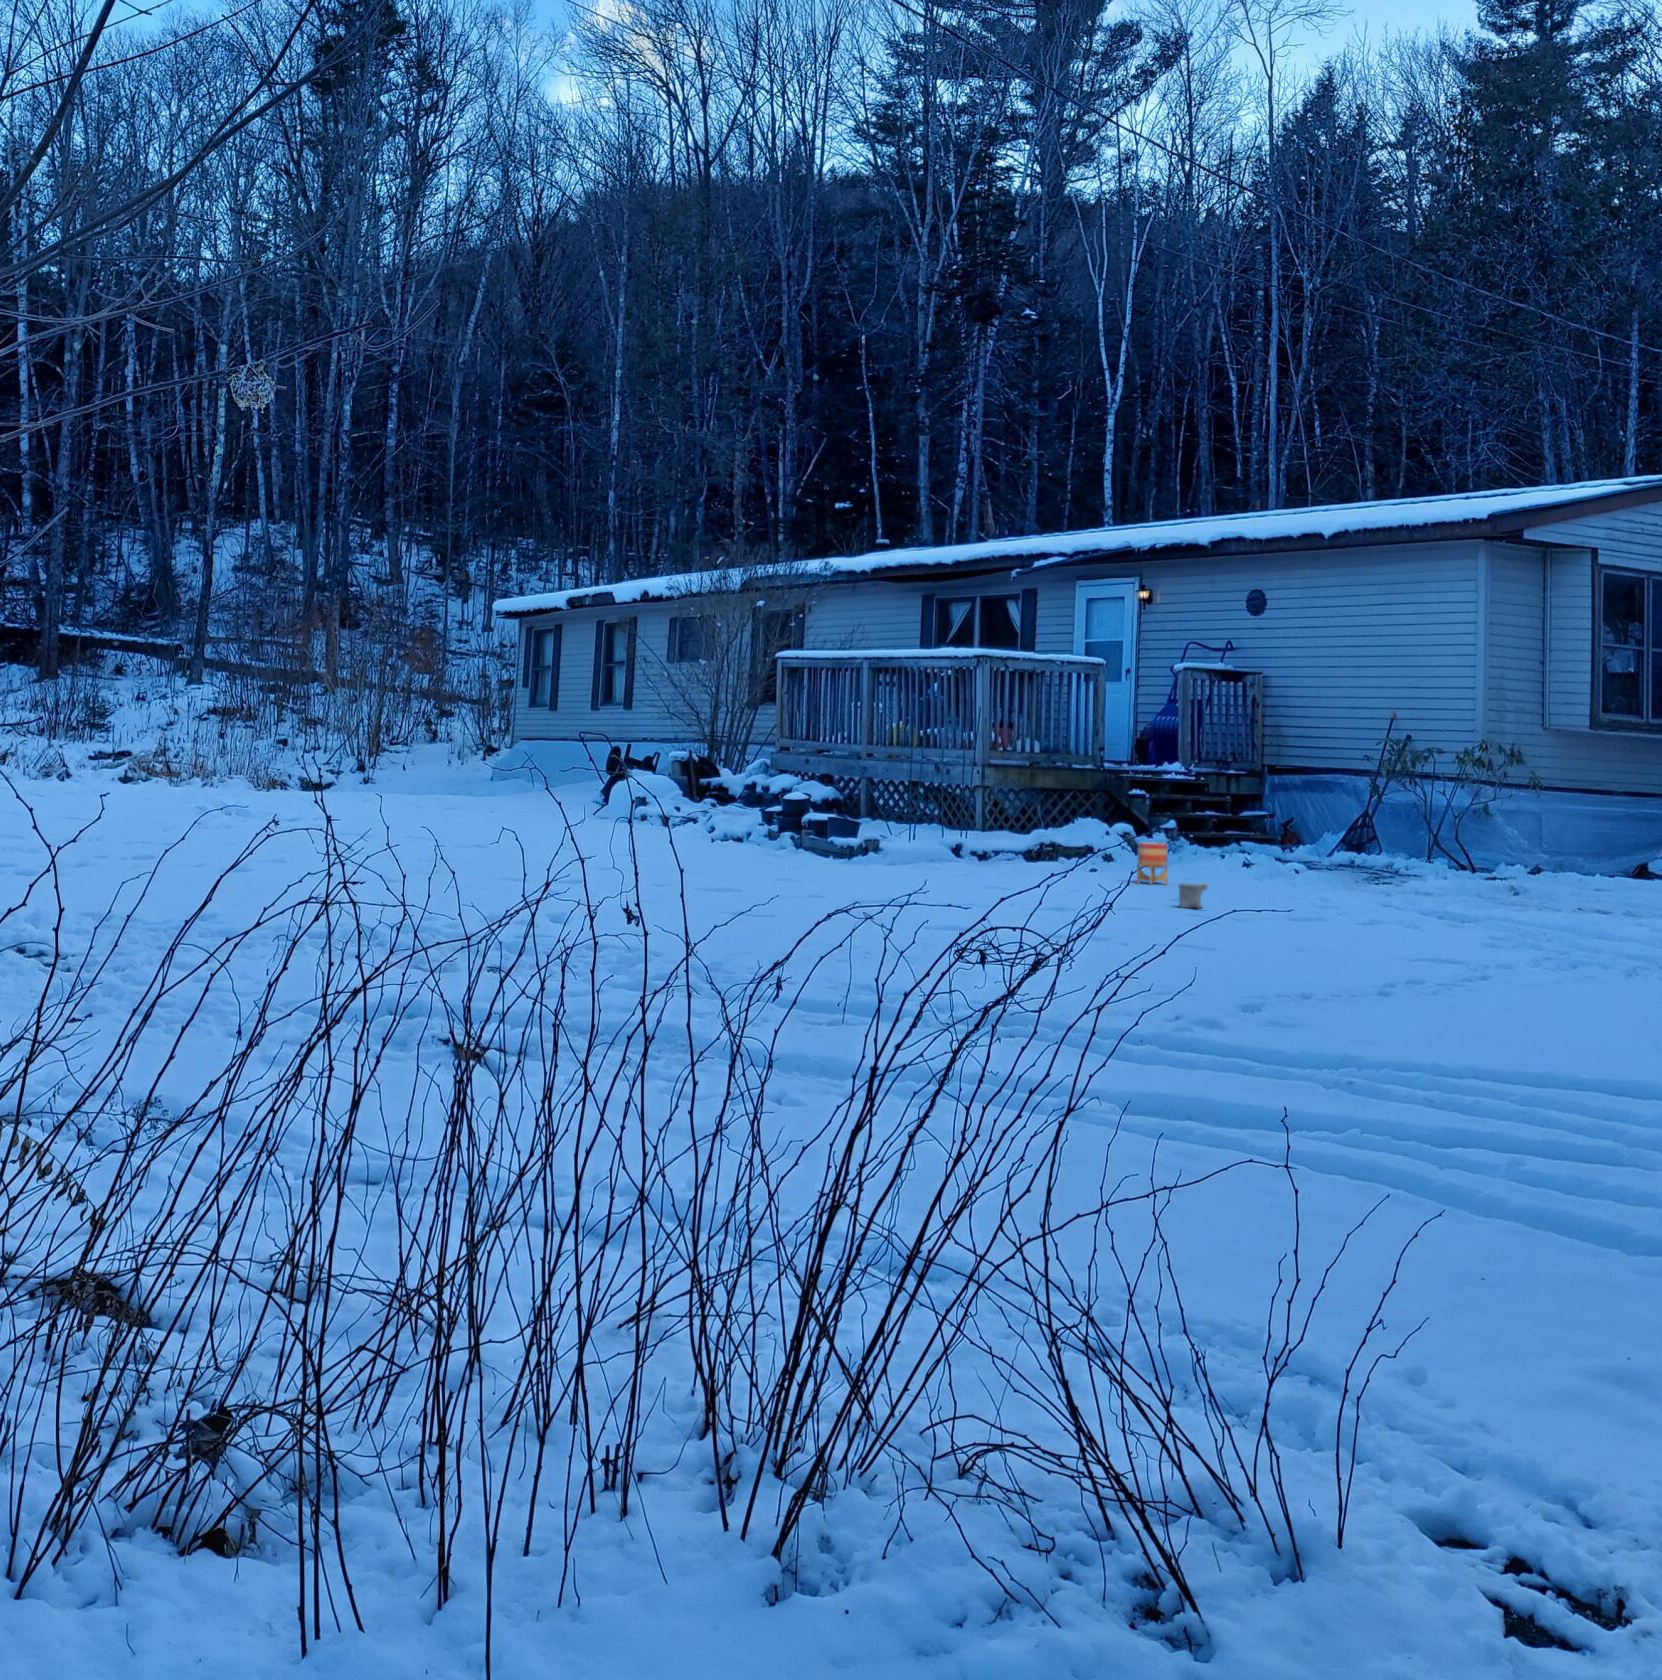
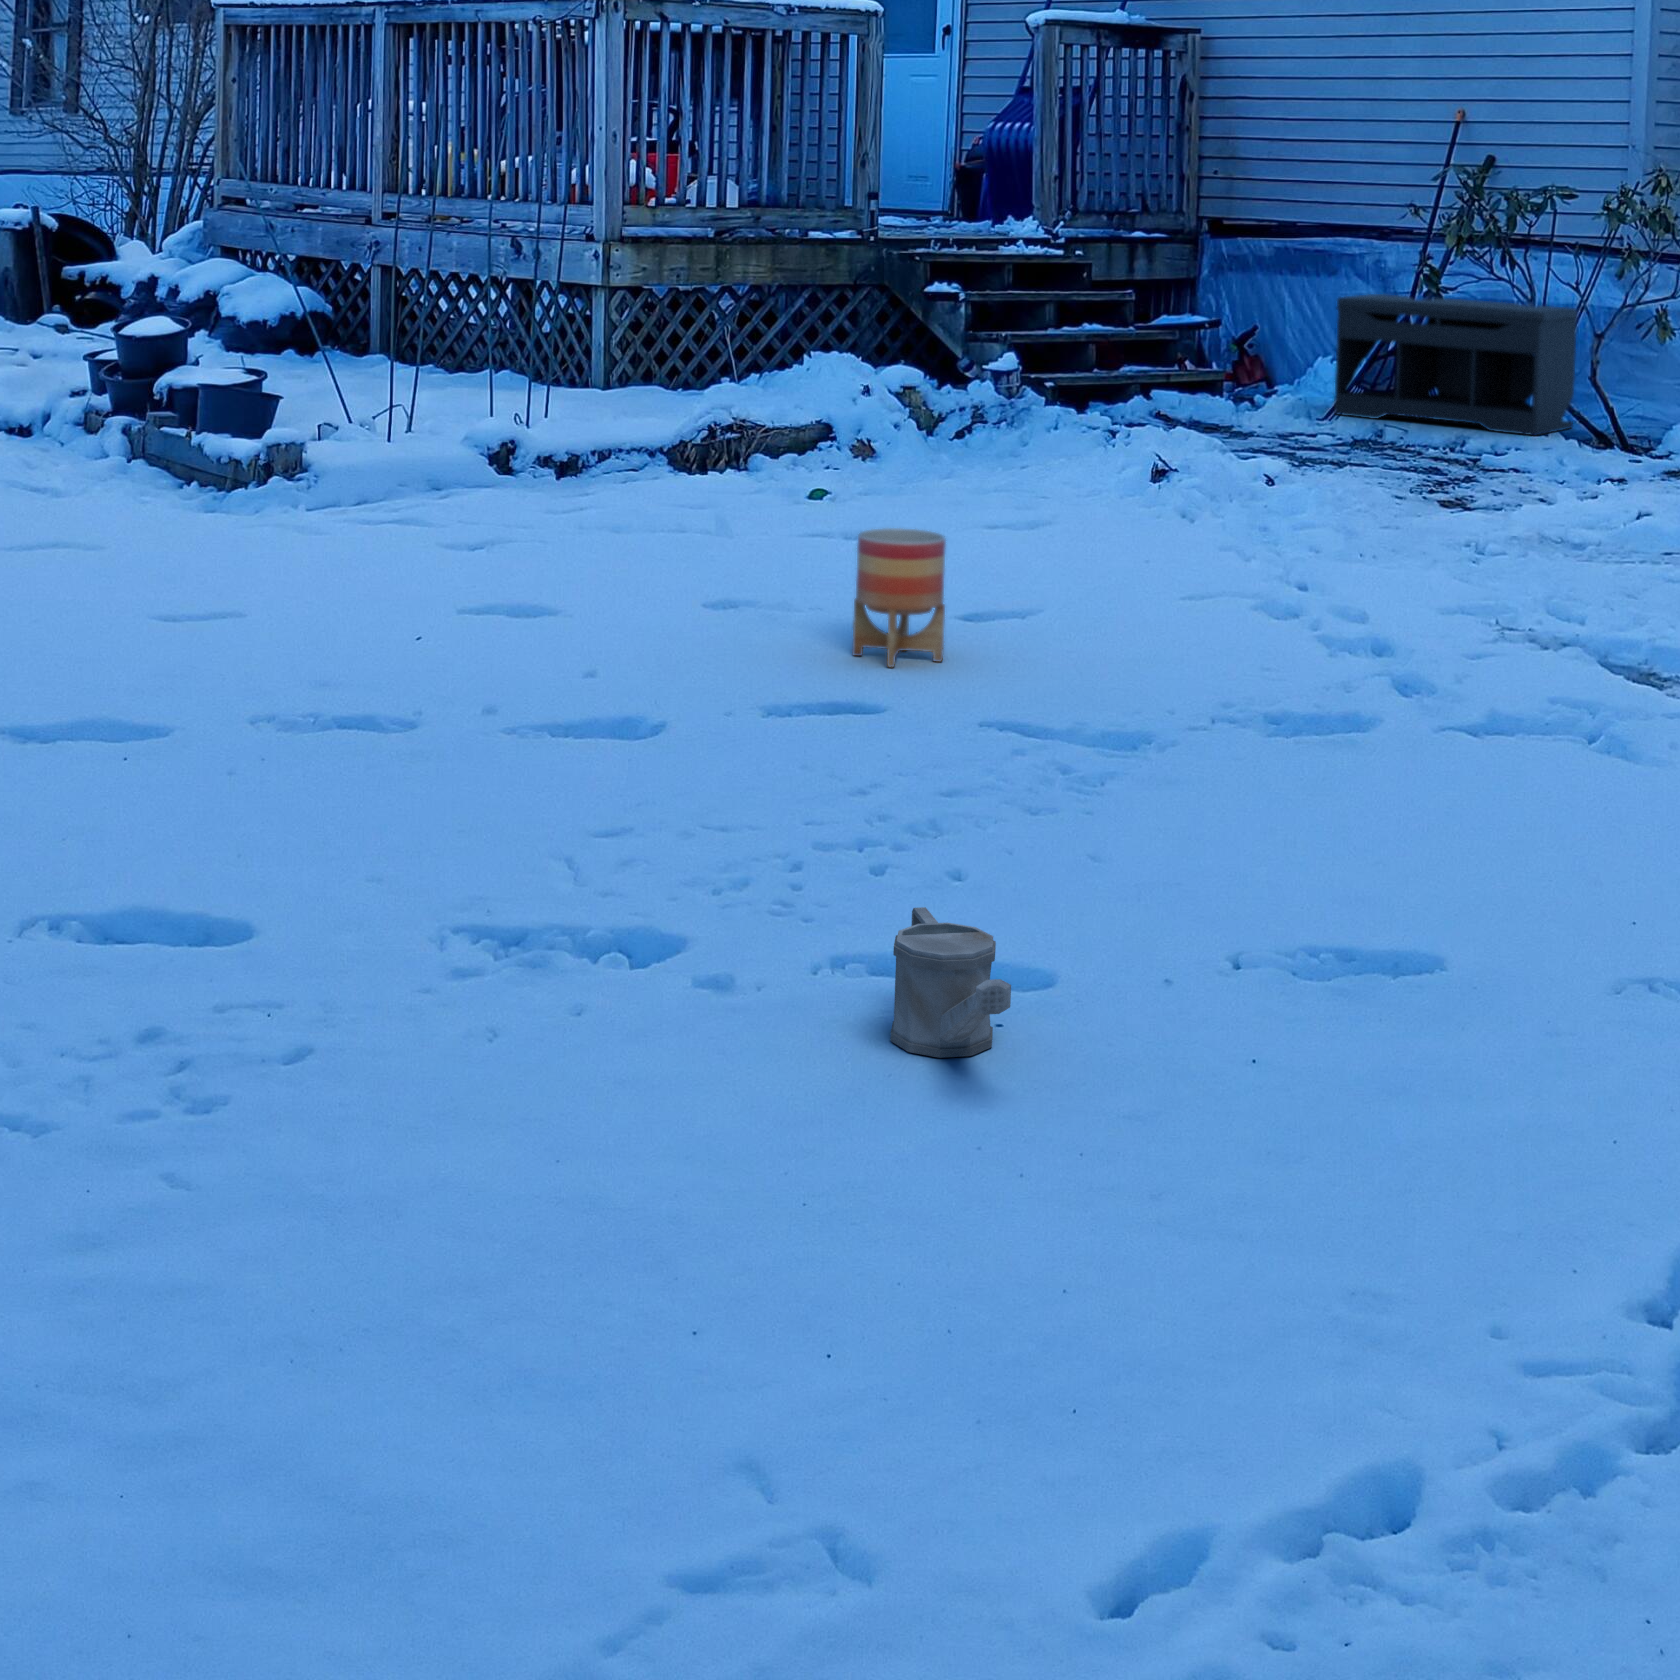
bench: none [1329,801,1449,864] -> present [1334,294,1577,435]

